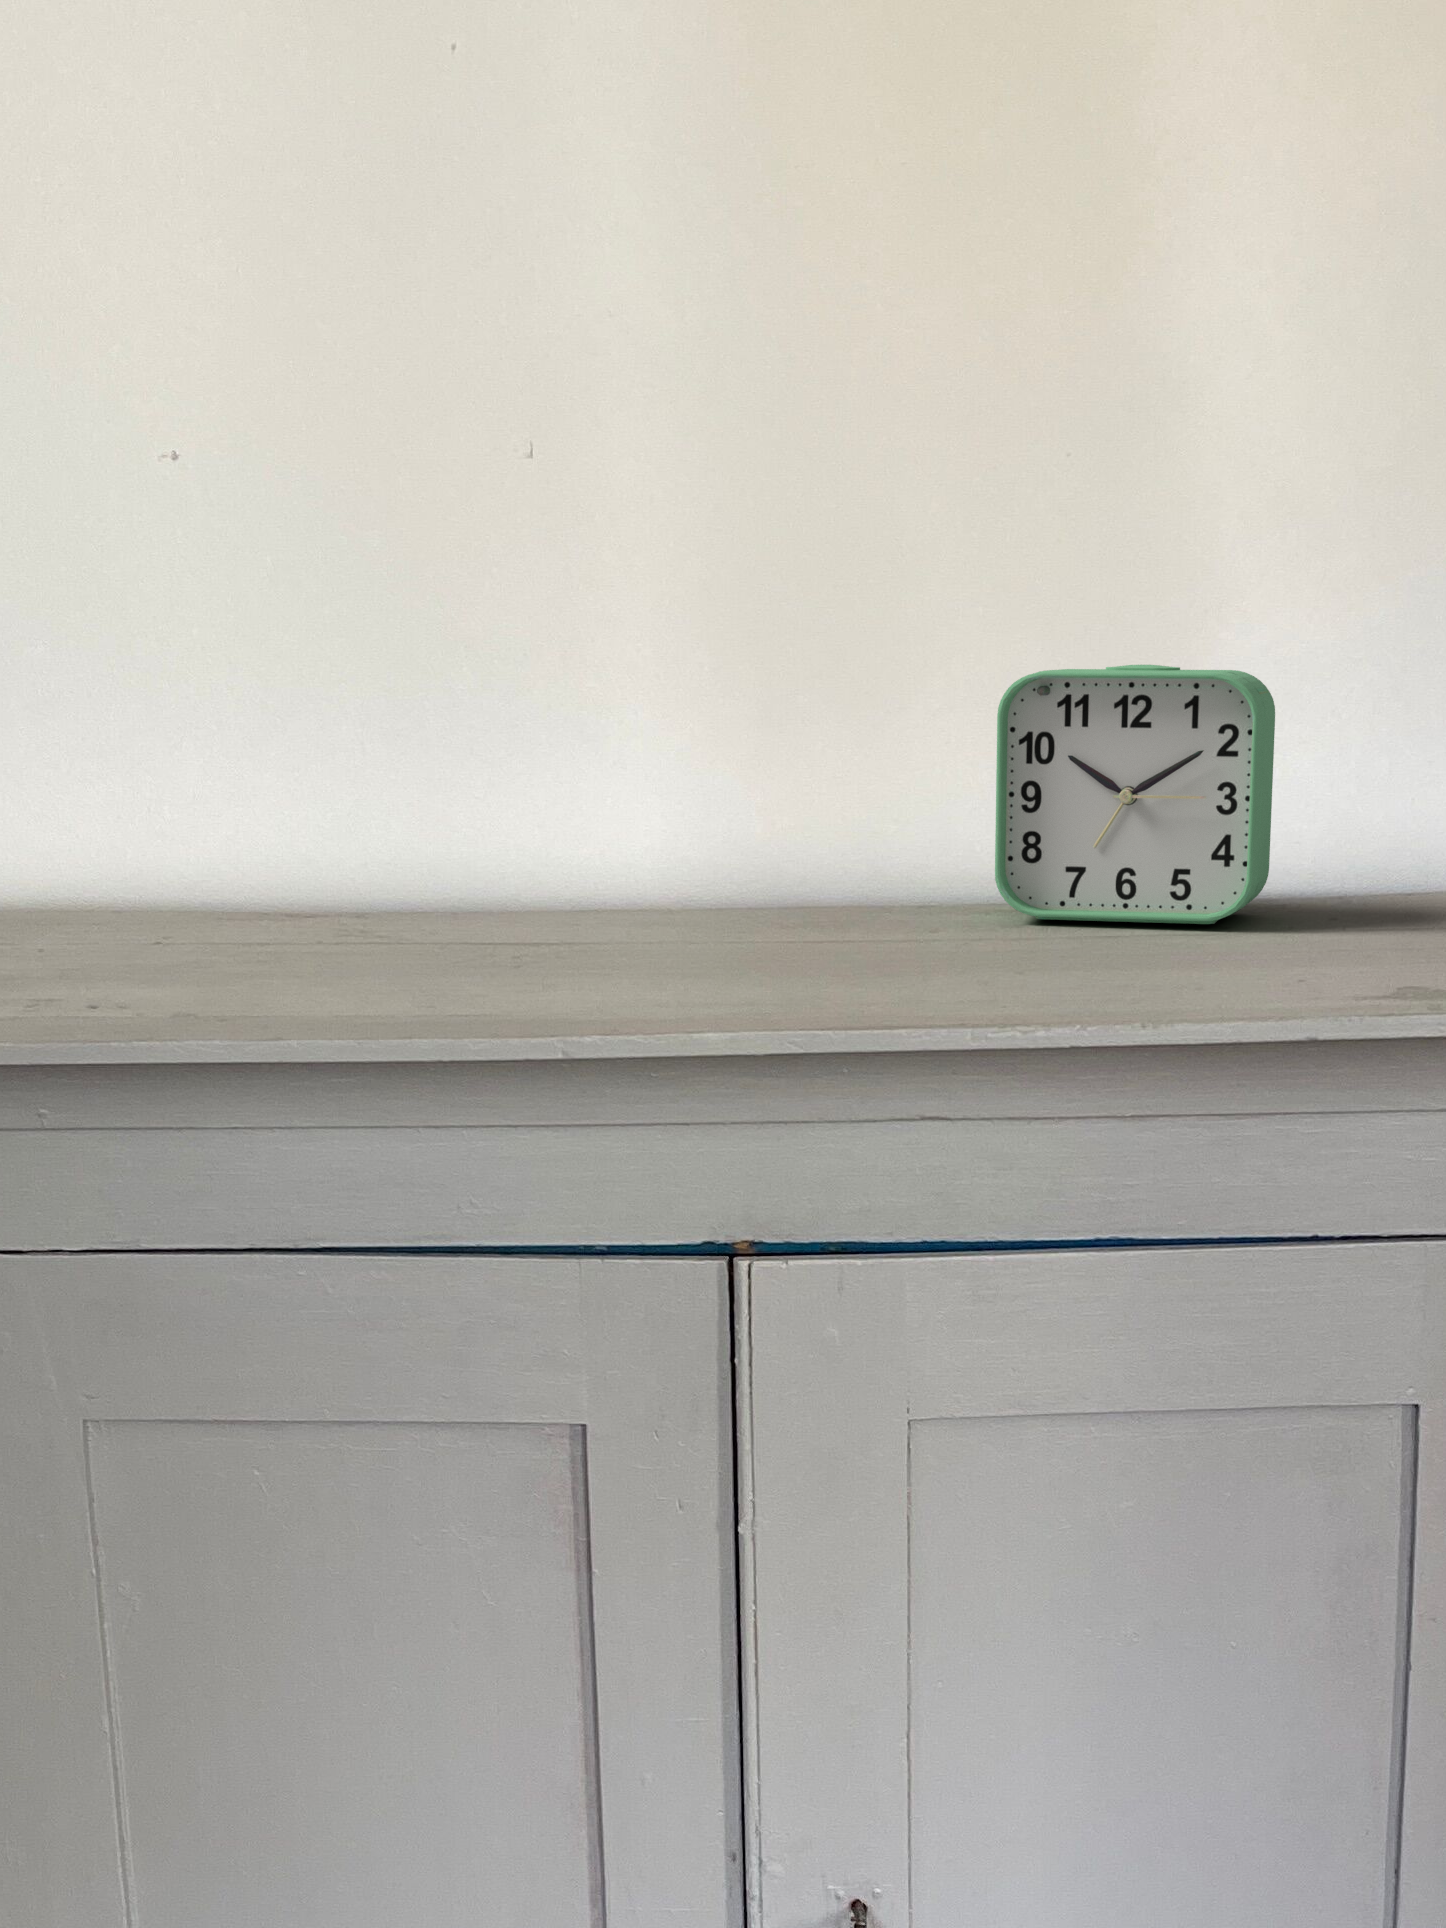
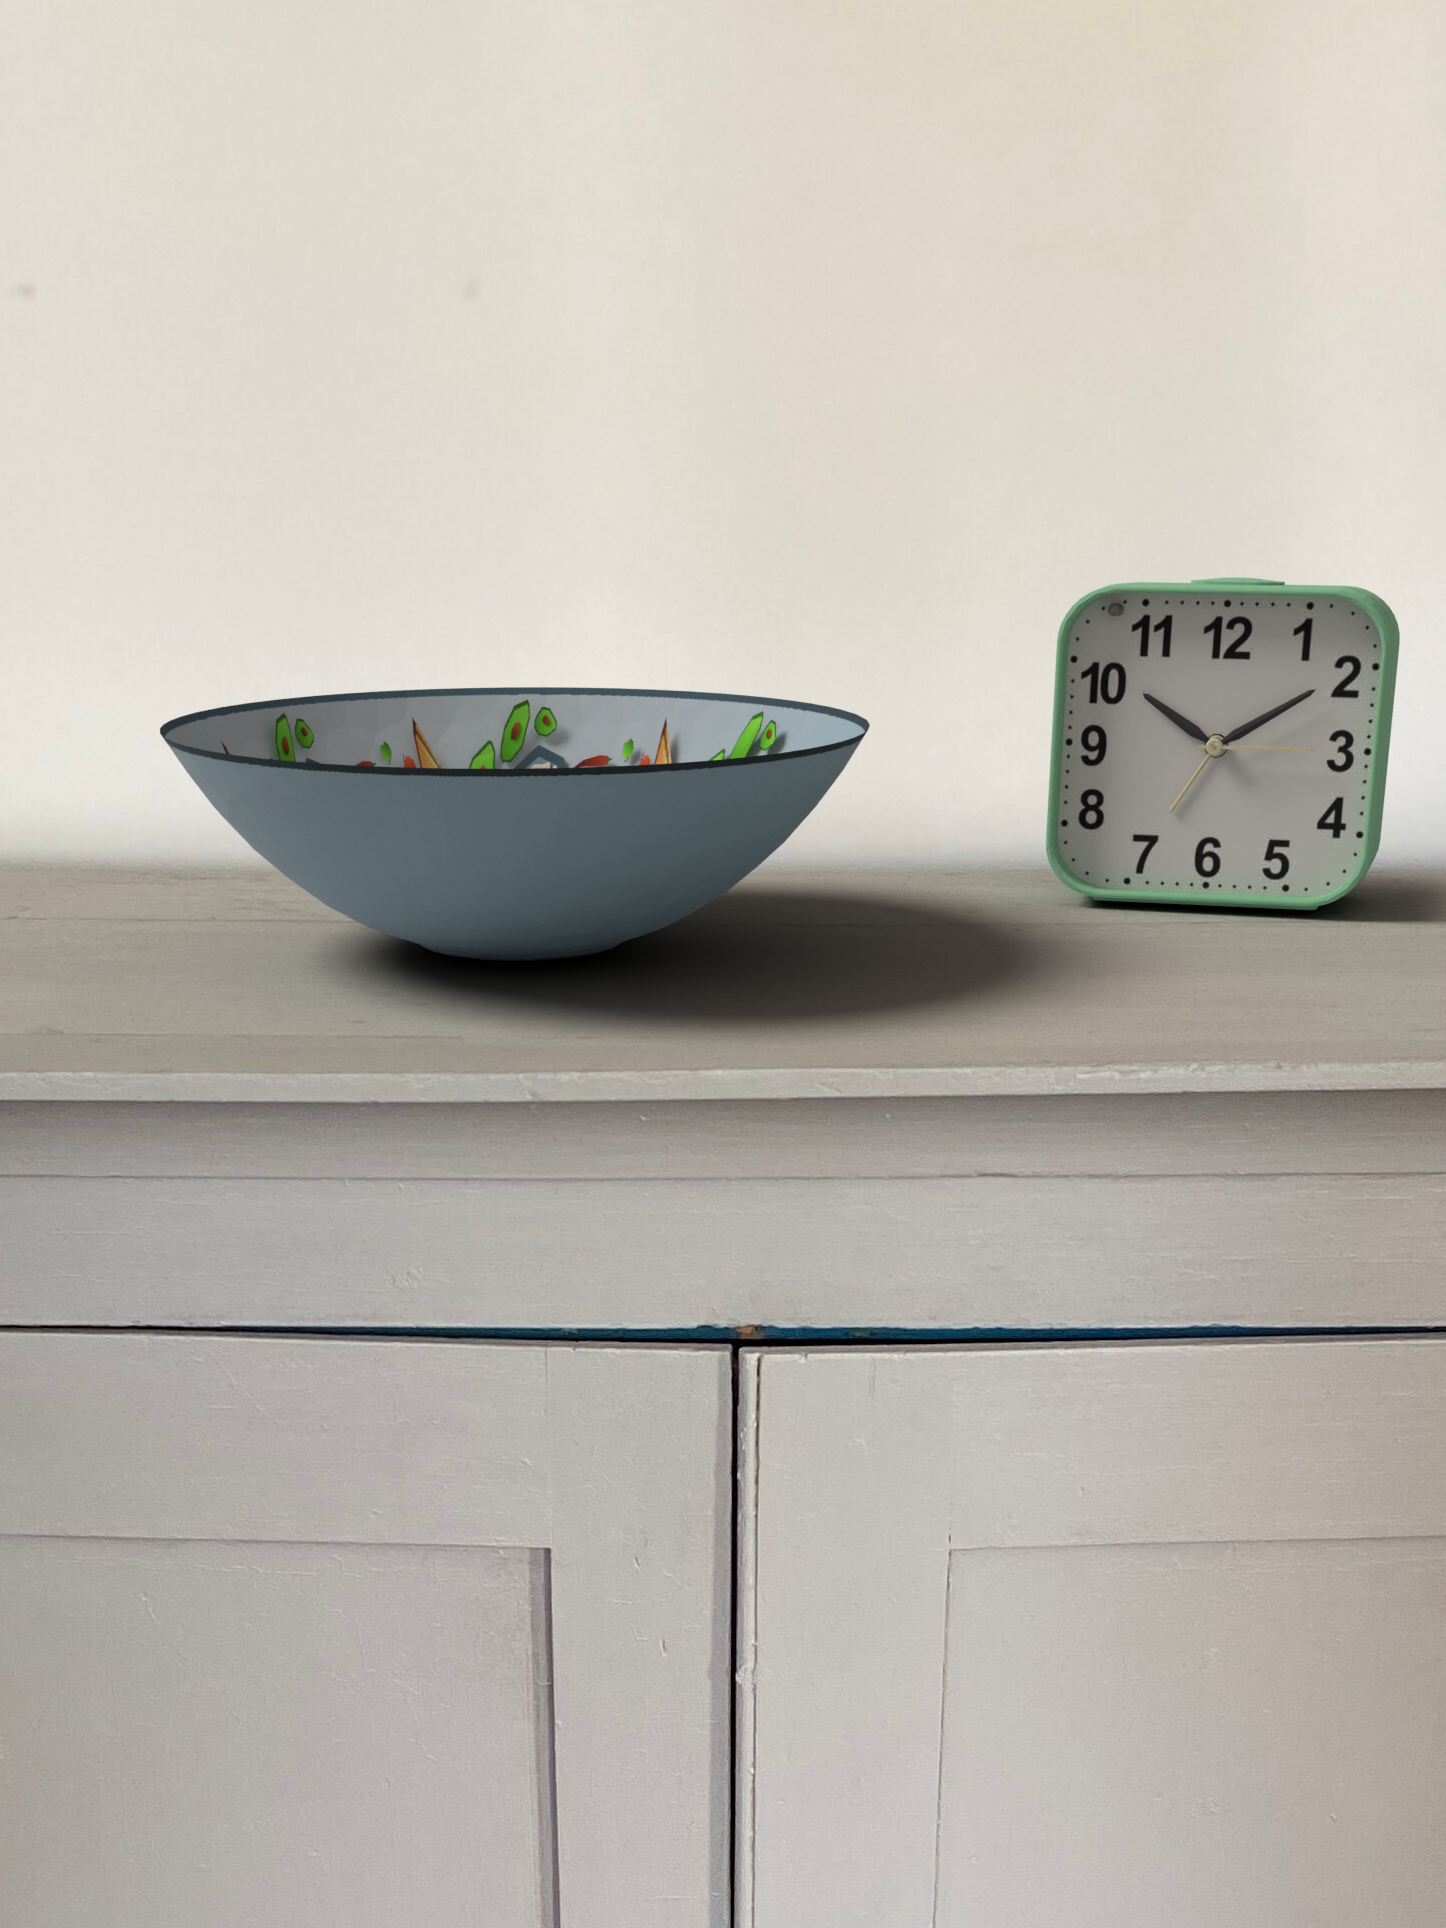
decorative bowl: none [276,757,839,966] -> present [160,687,870,961]

